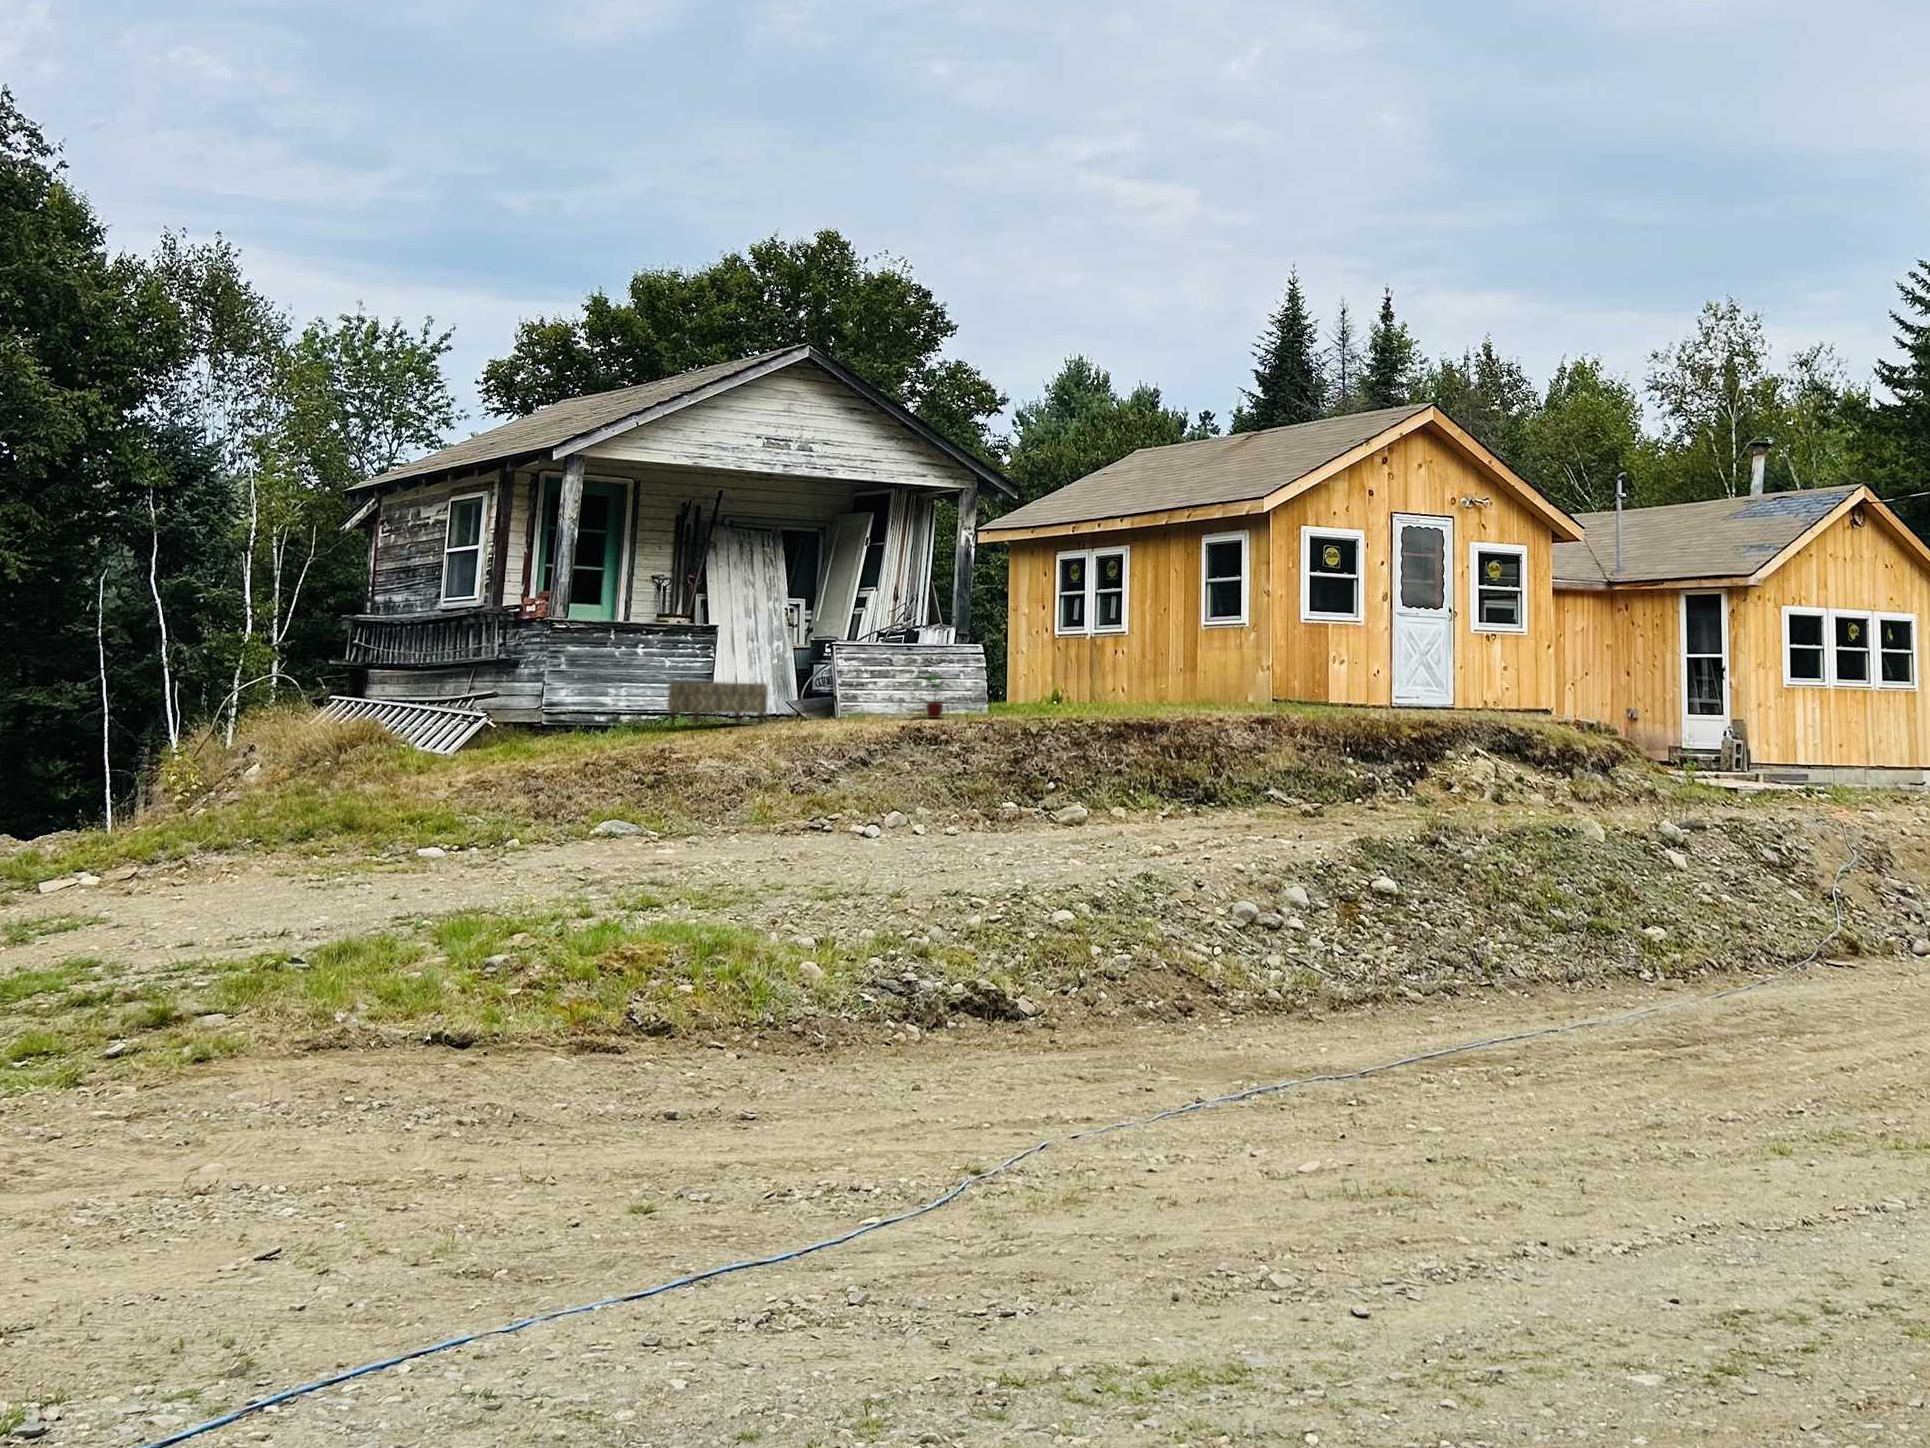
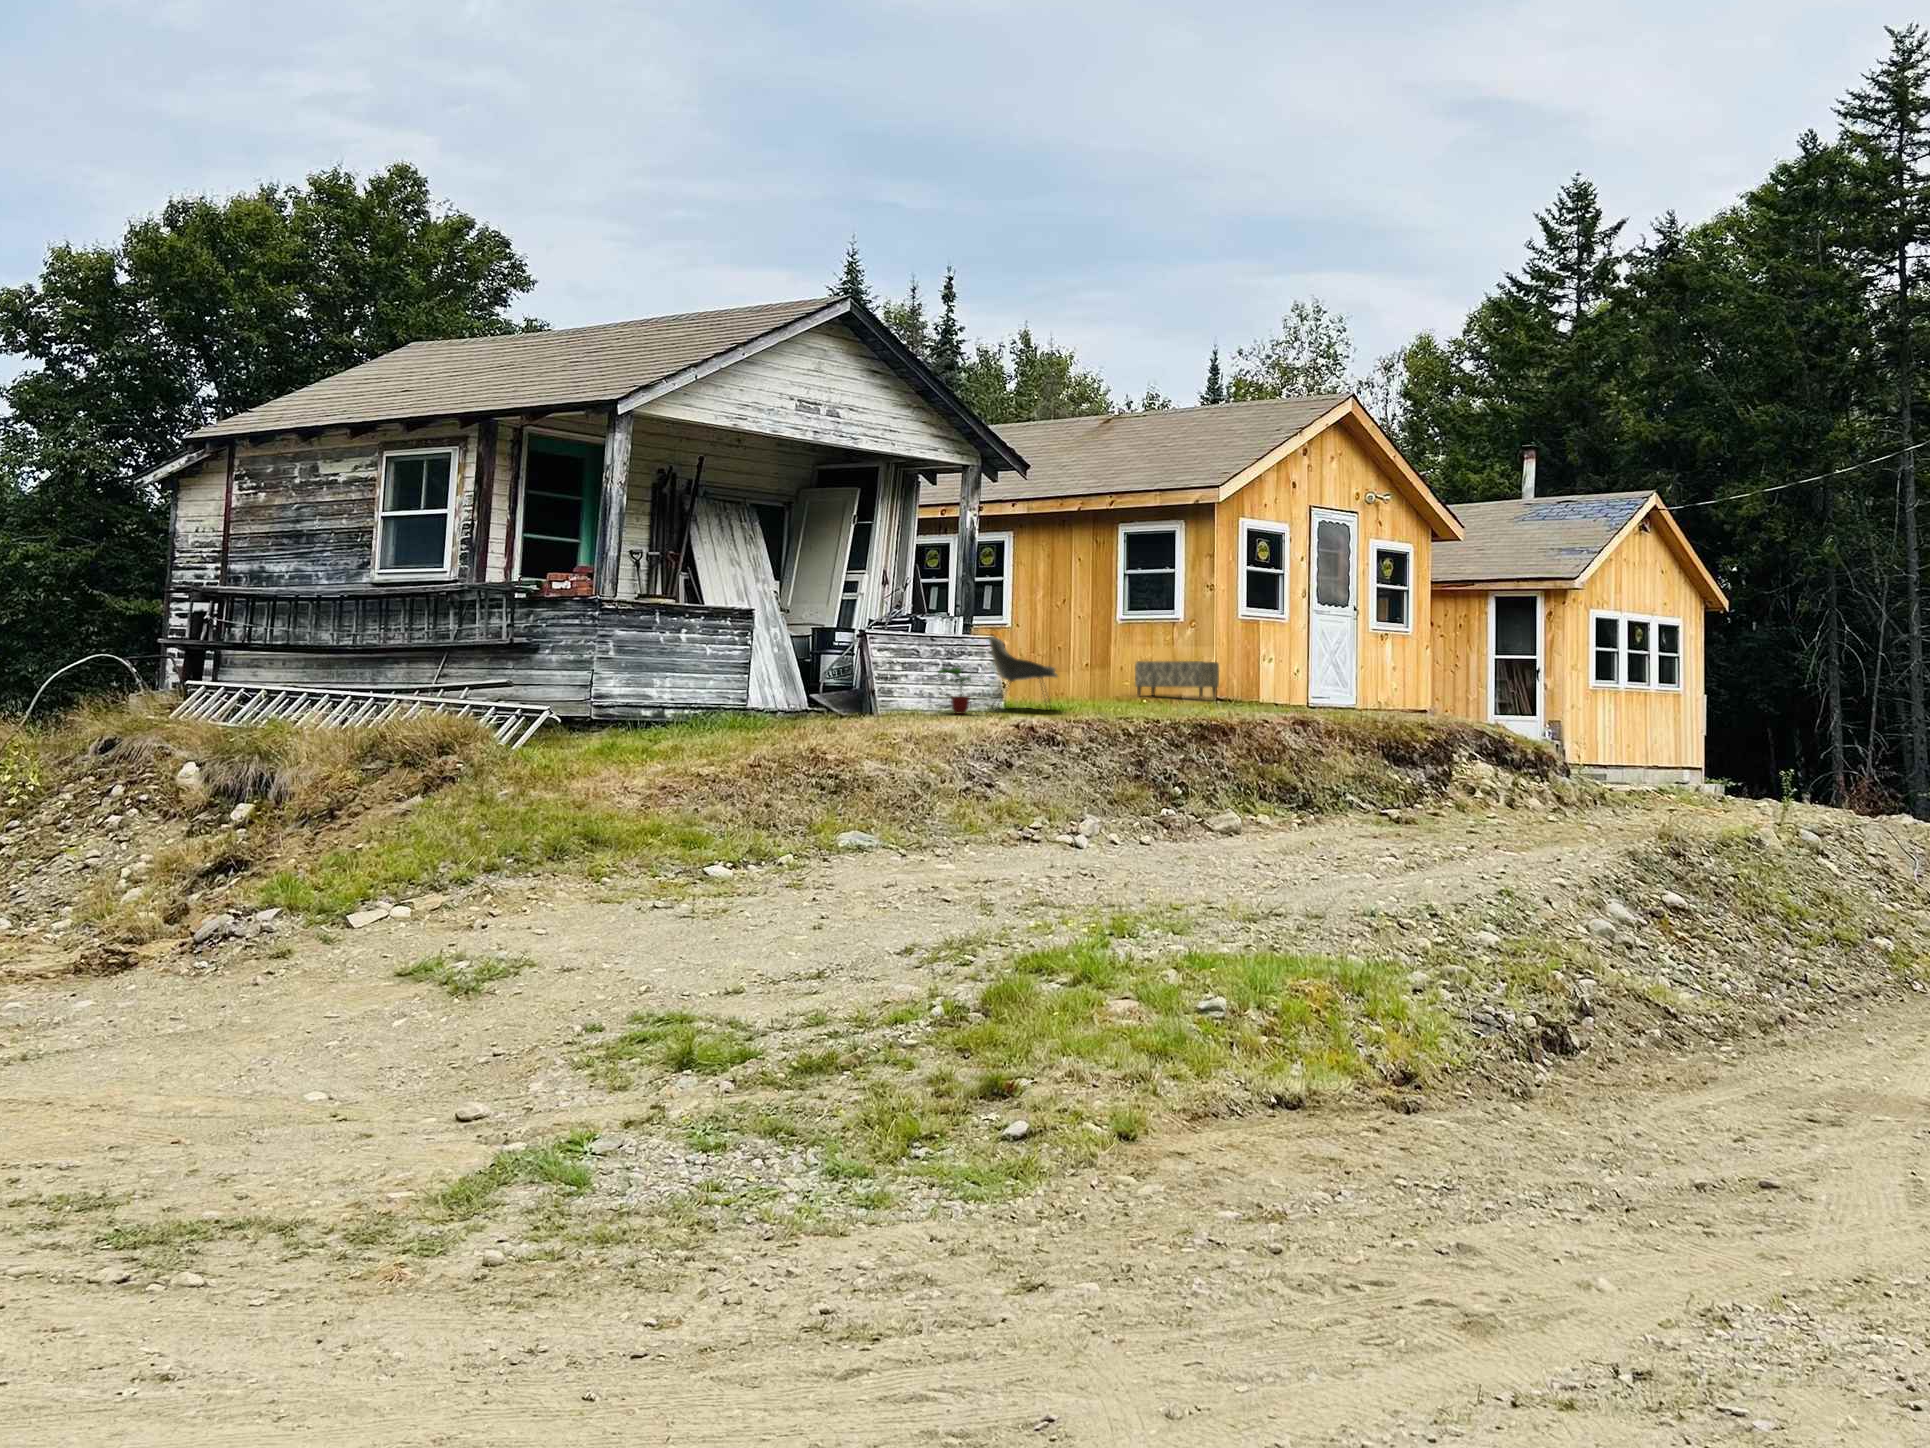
lounge chair: none [975,645,1050,715] -> present [989,636,1058,711]
bench: present [668,682,768,726] -> present [1135,661,1219,698]

